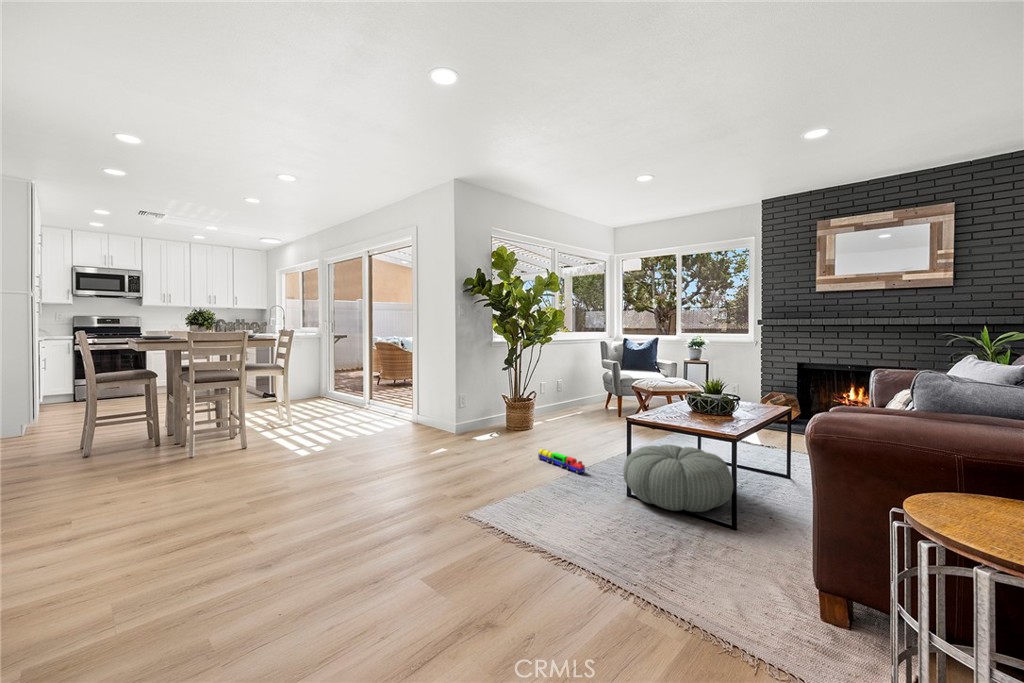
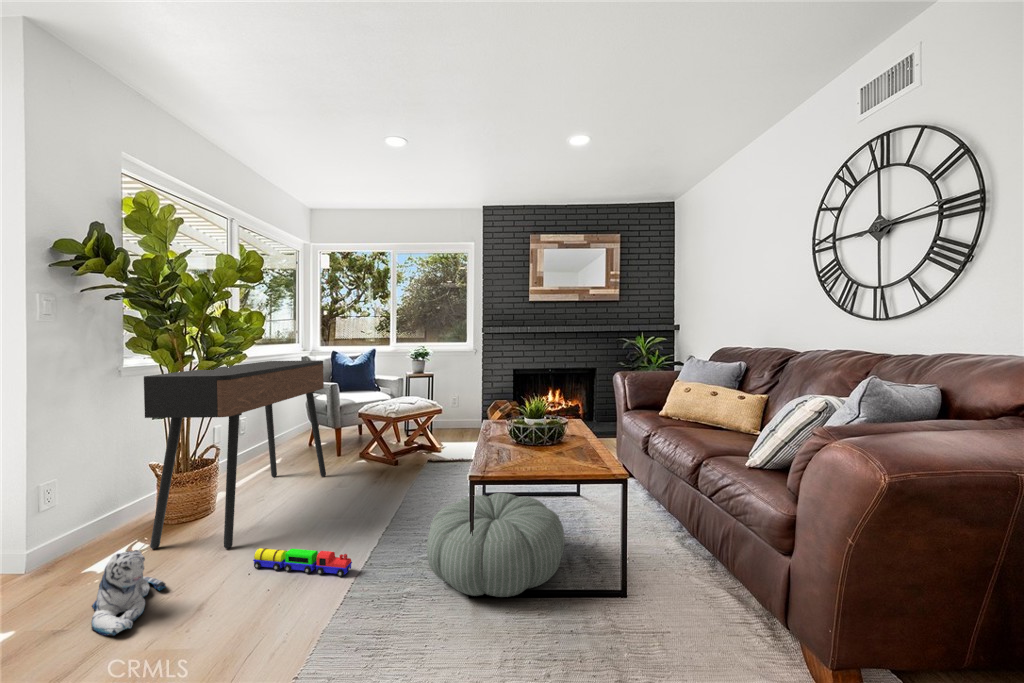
console table: none [498,343,602,448] -> present [144,360,326,549]
plush toy: none [470,430,499,466] -> present [91,550,166,636]

